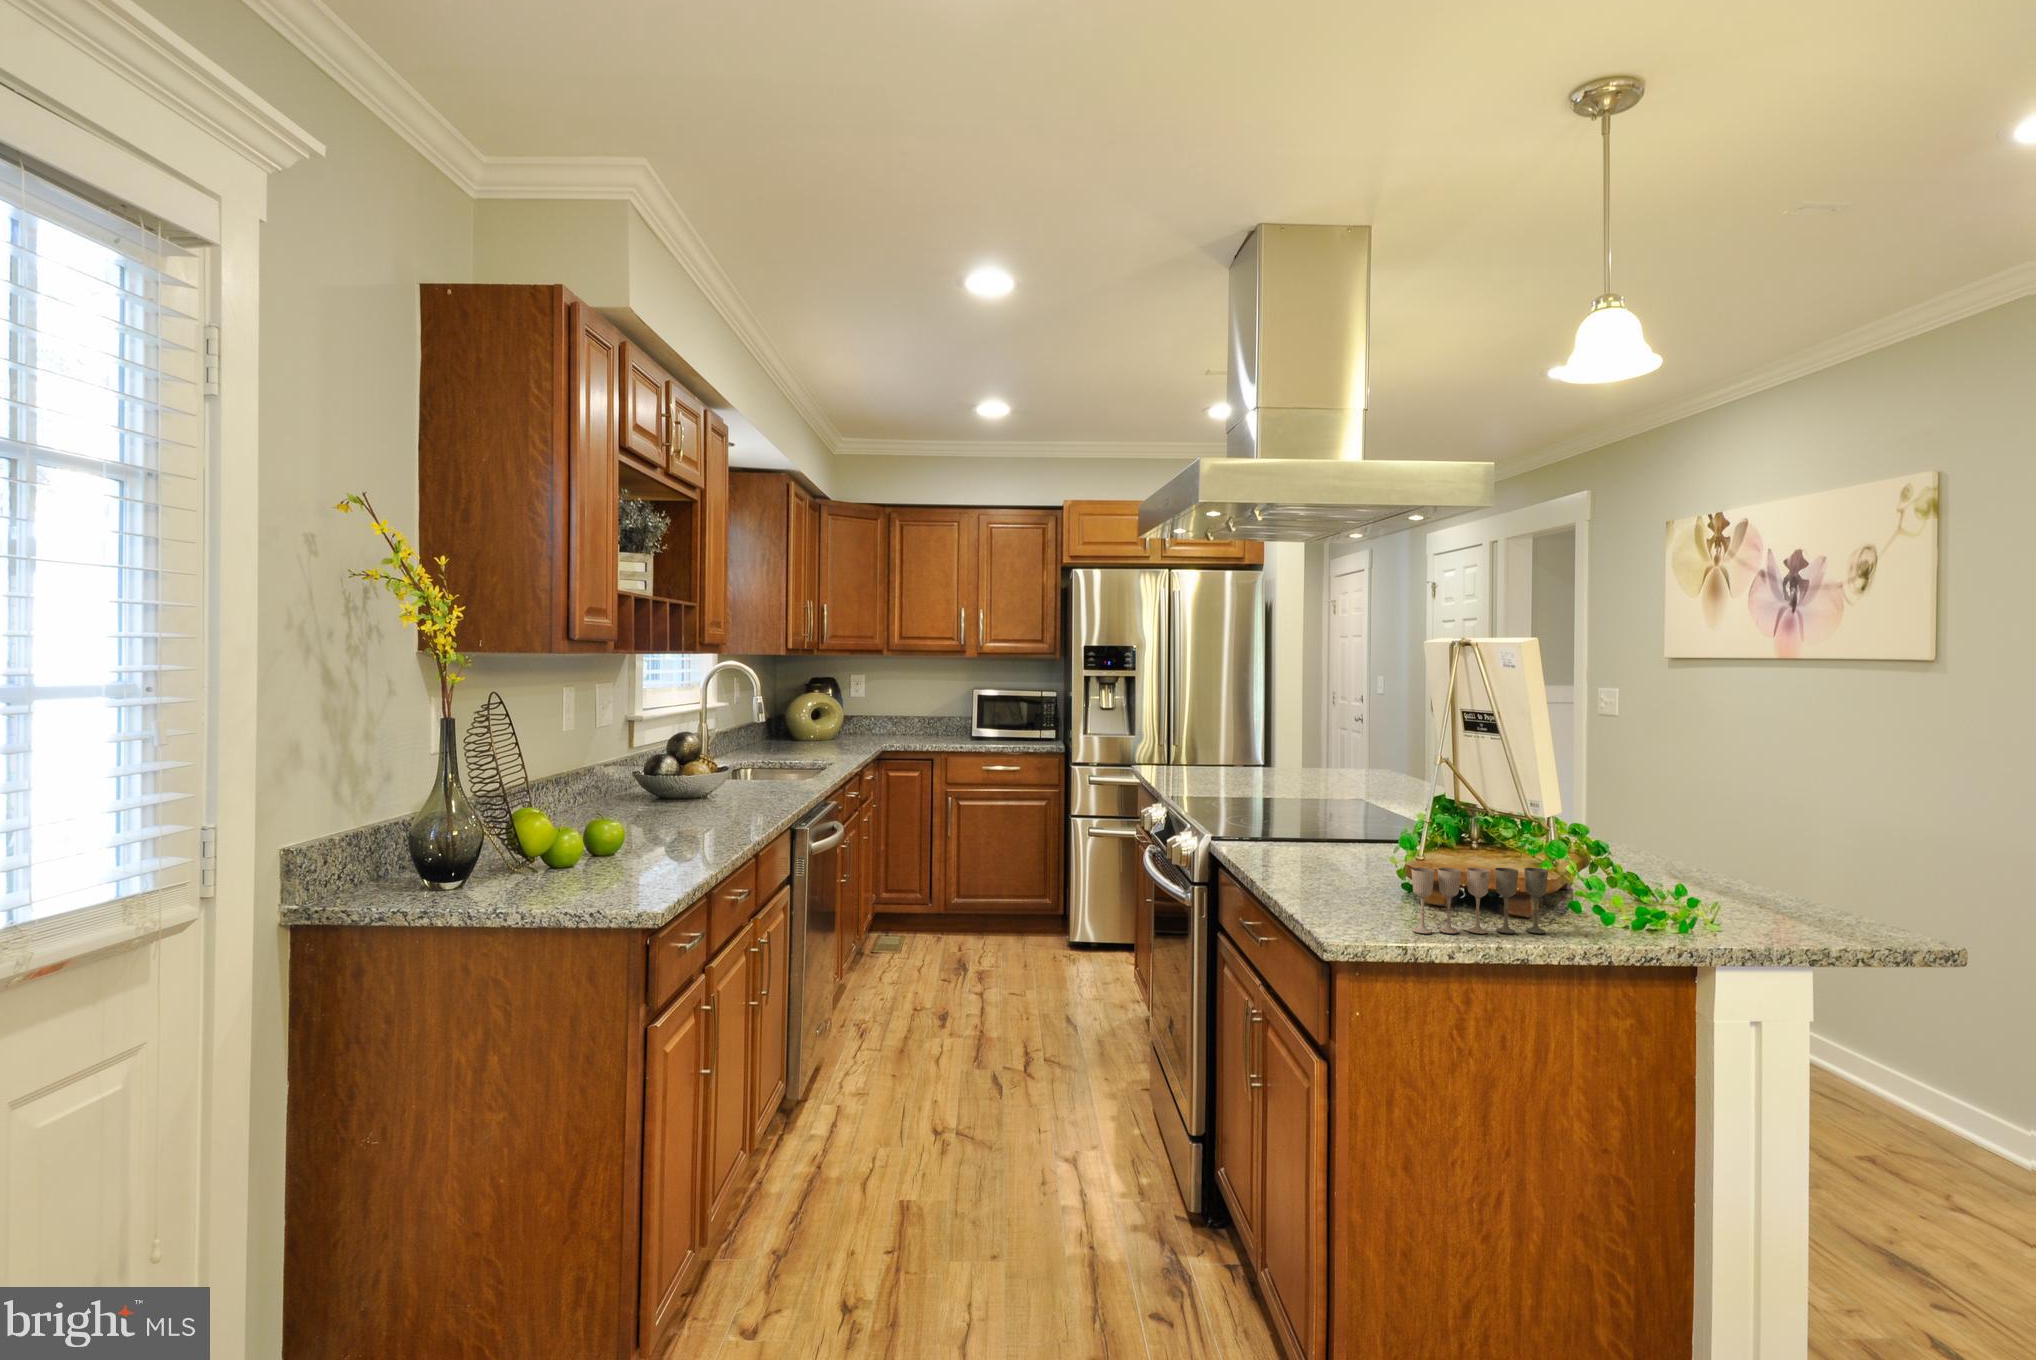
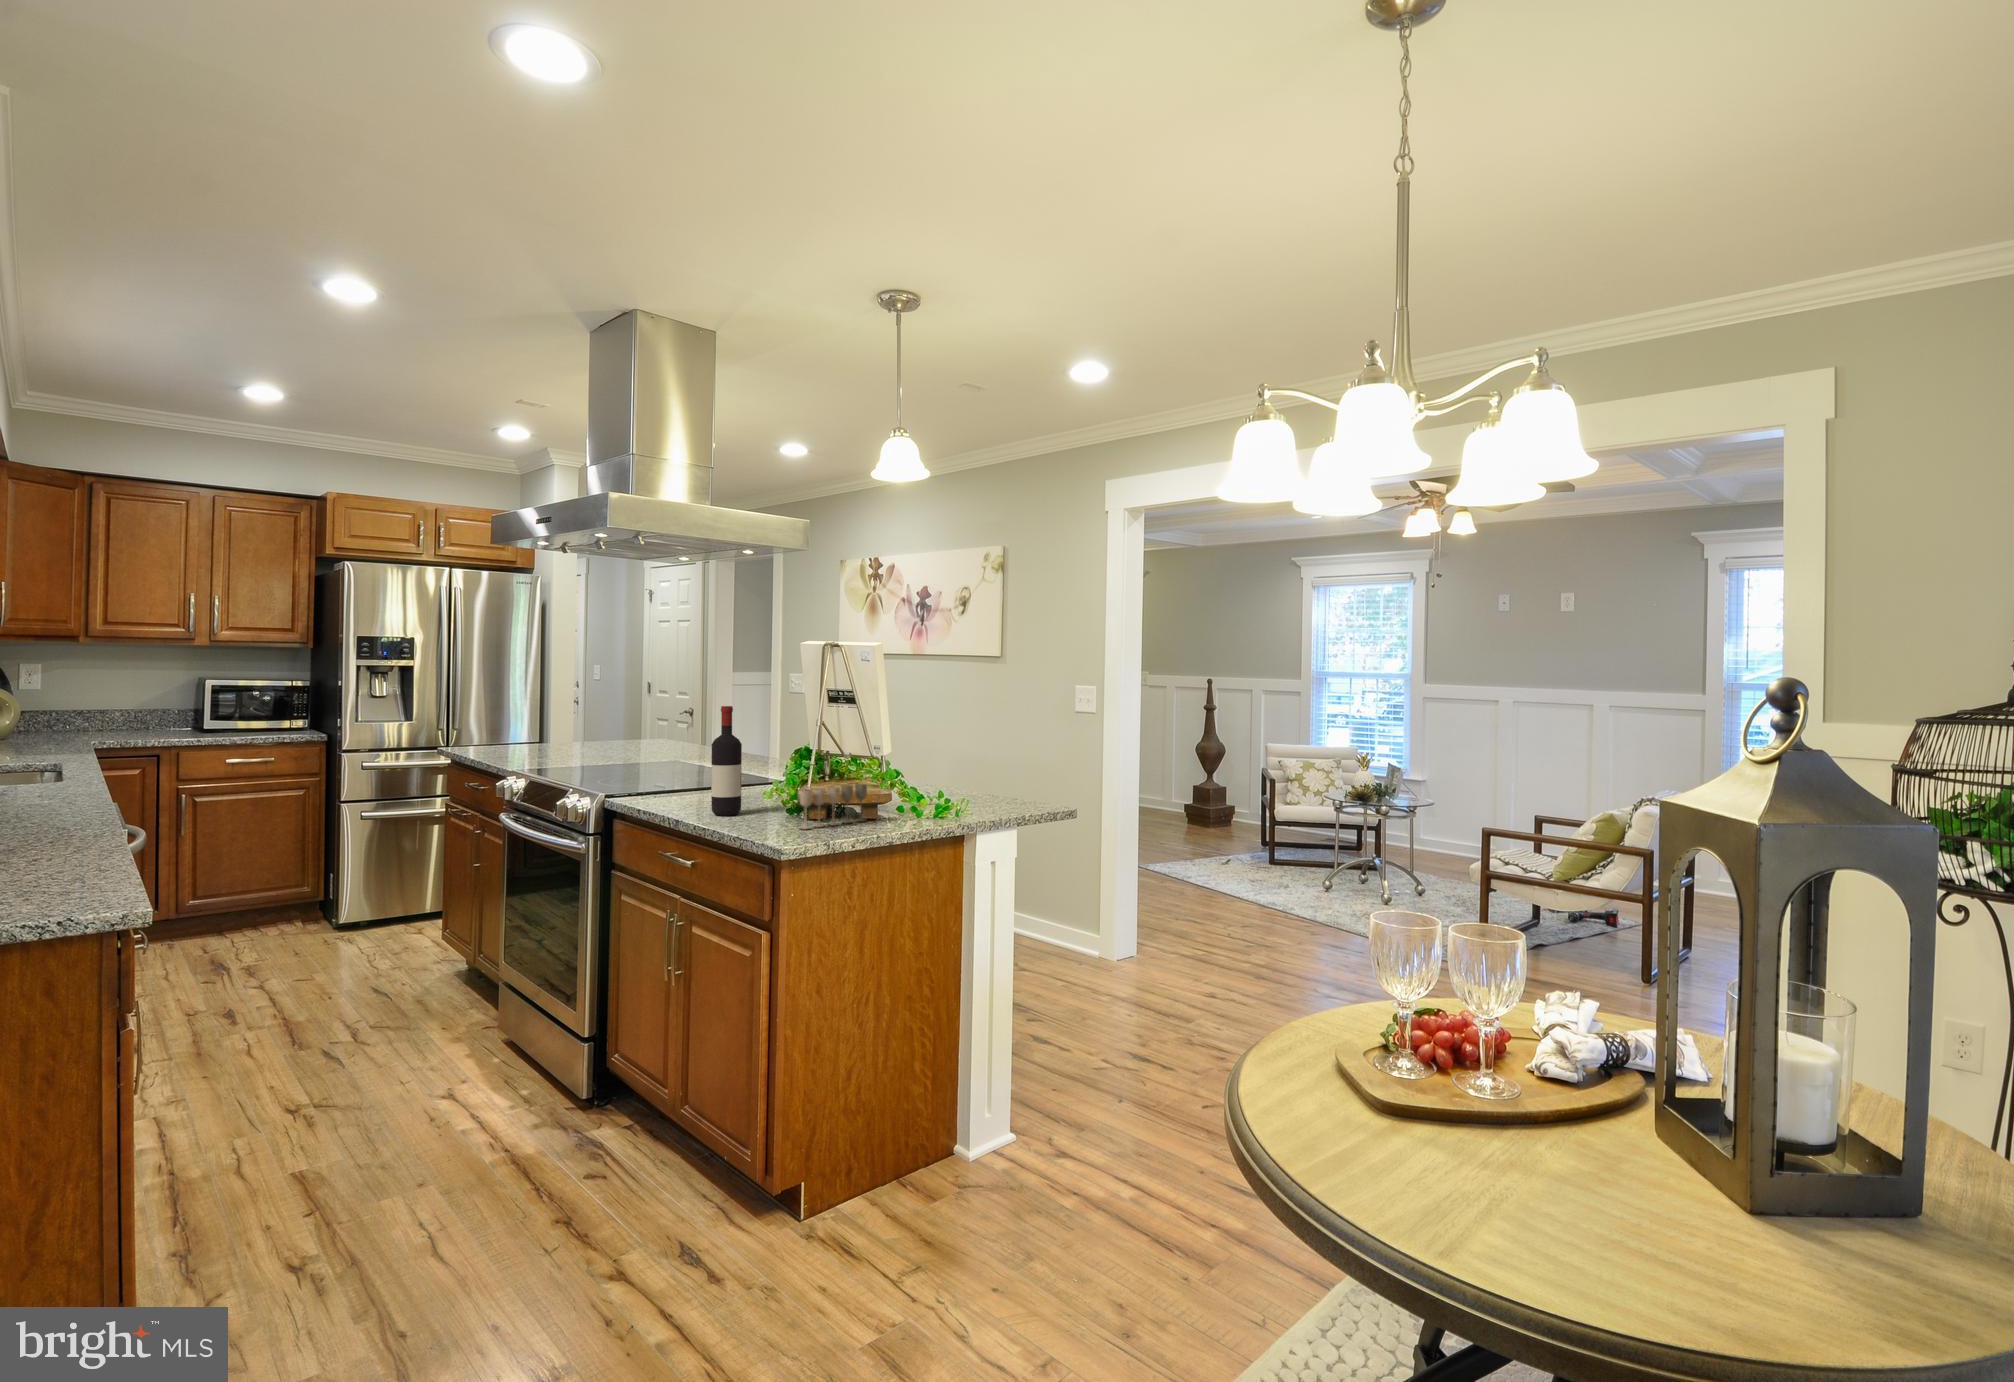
wine bottle: none [1316,728,1360,886] -> present [711,706,742,816]

